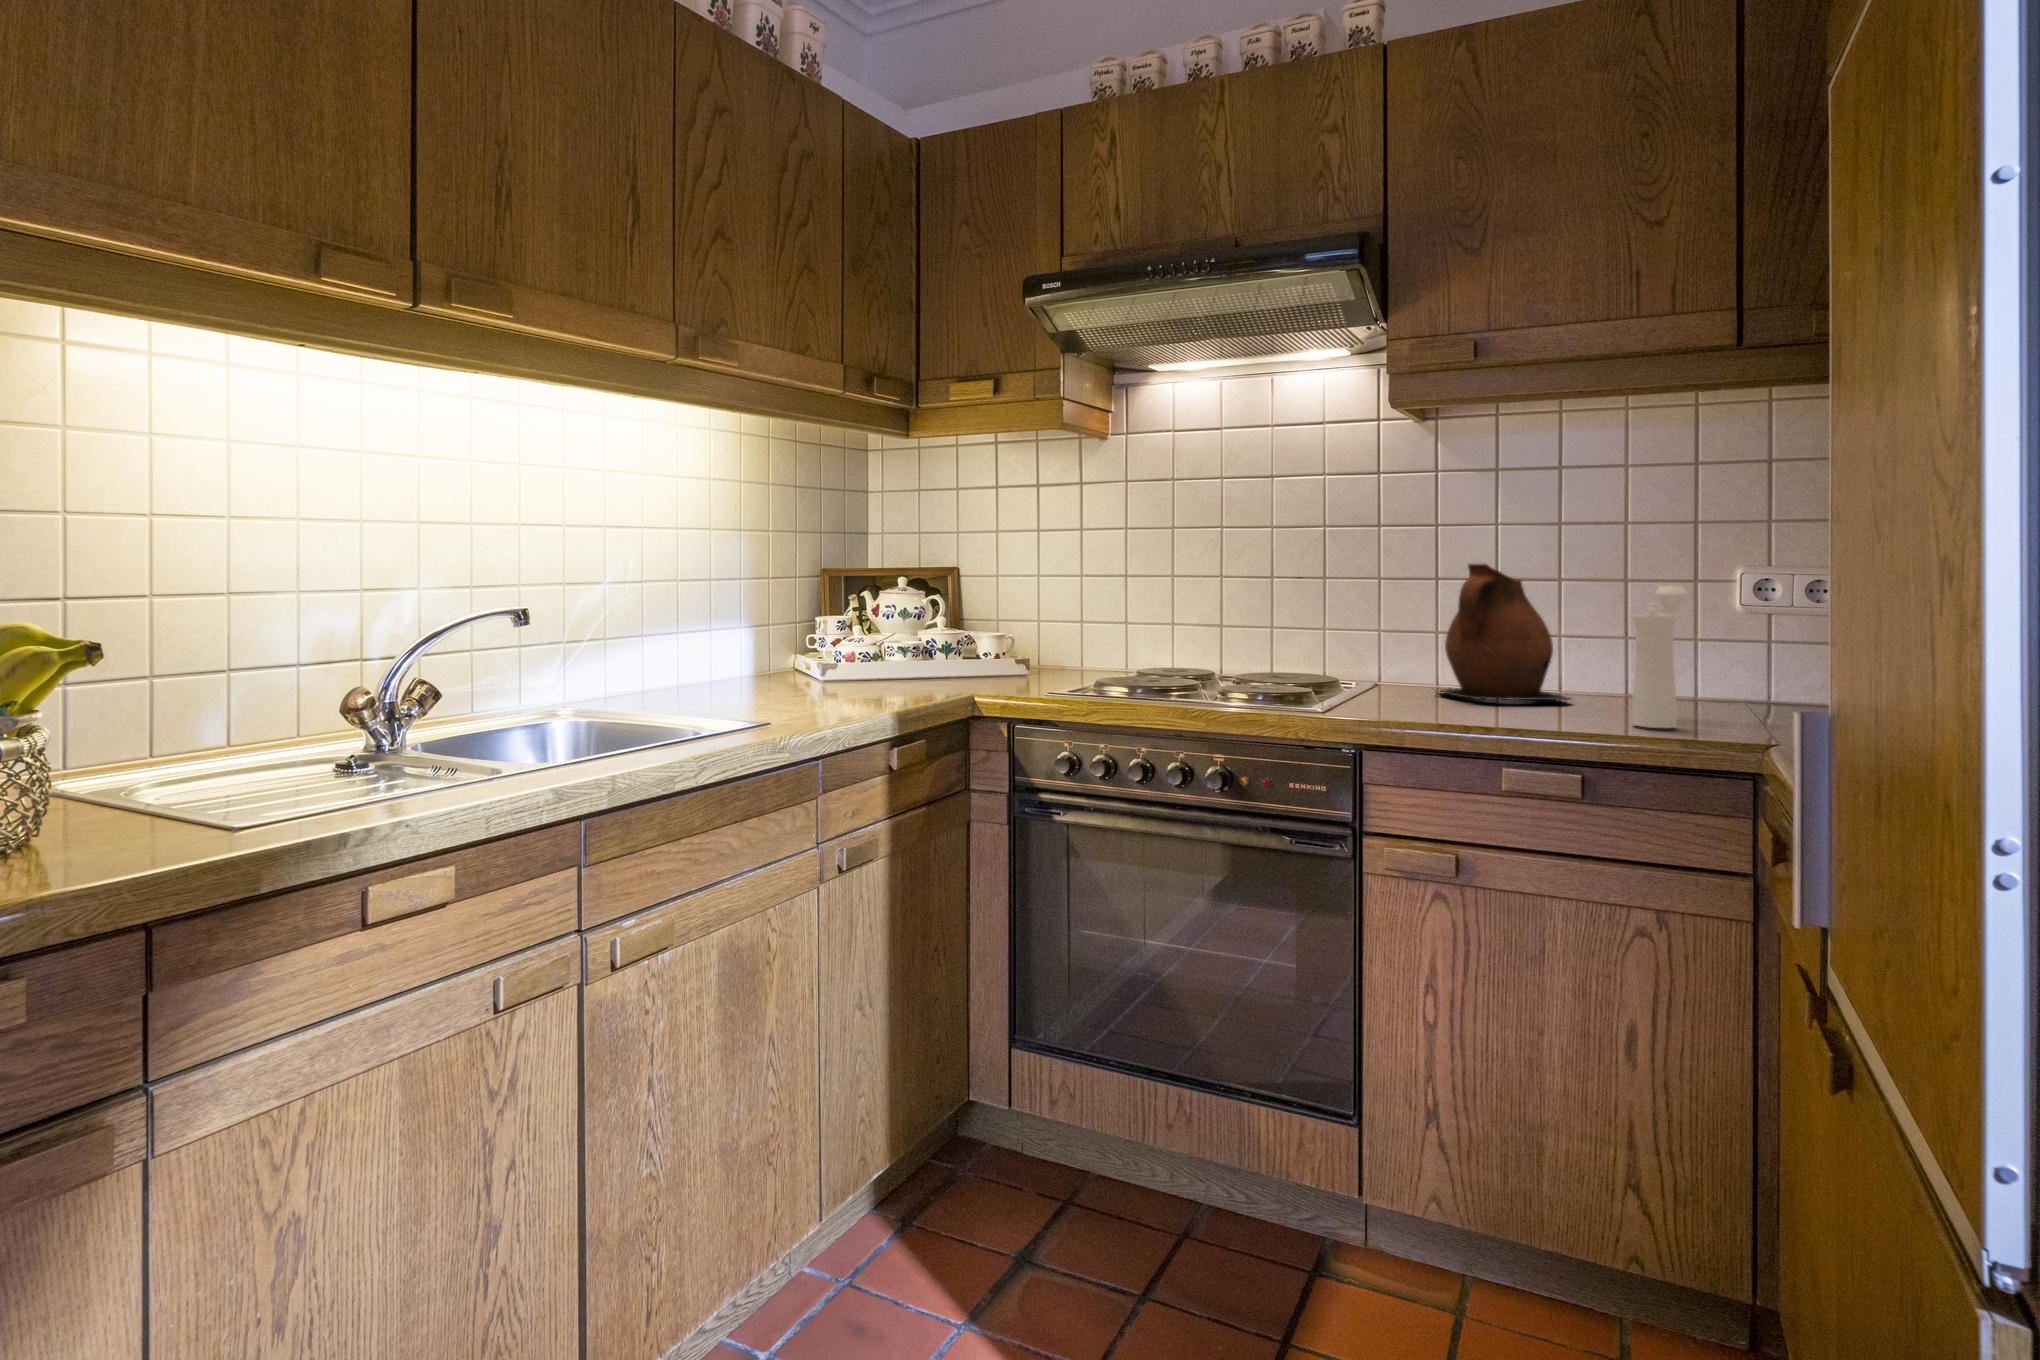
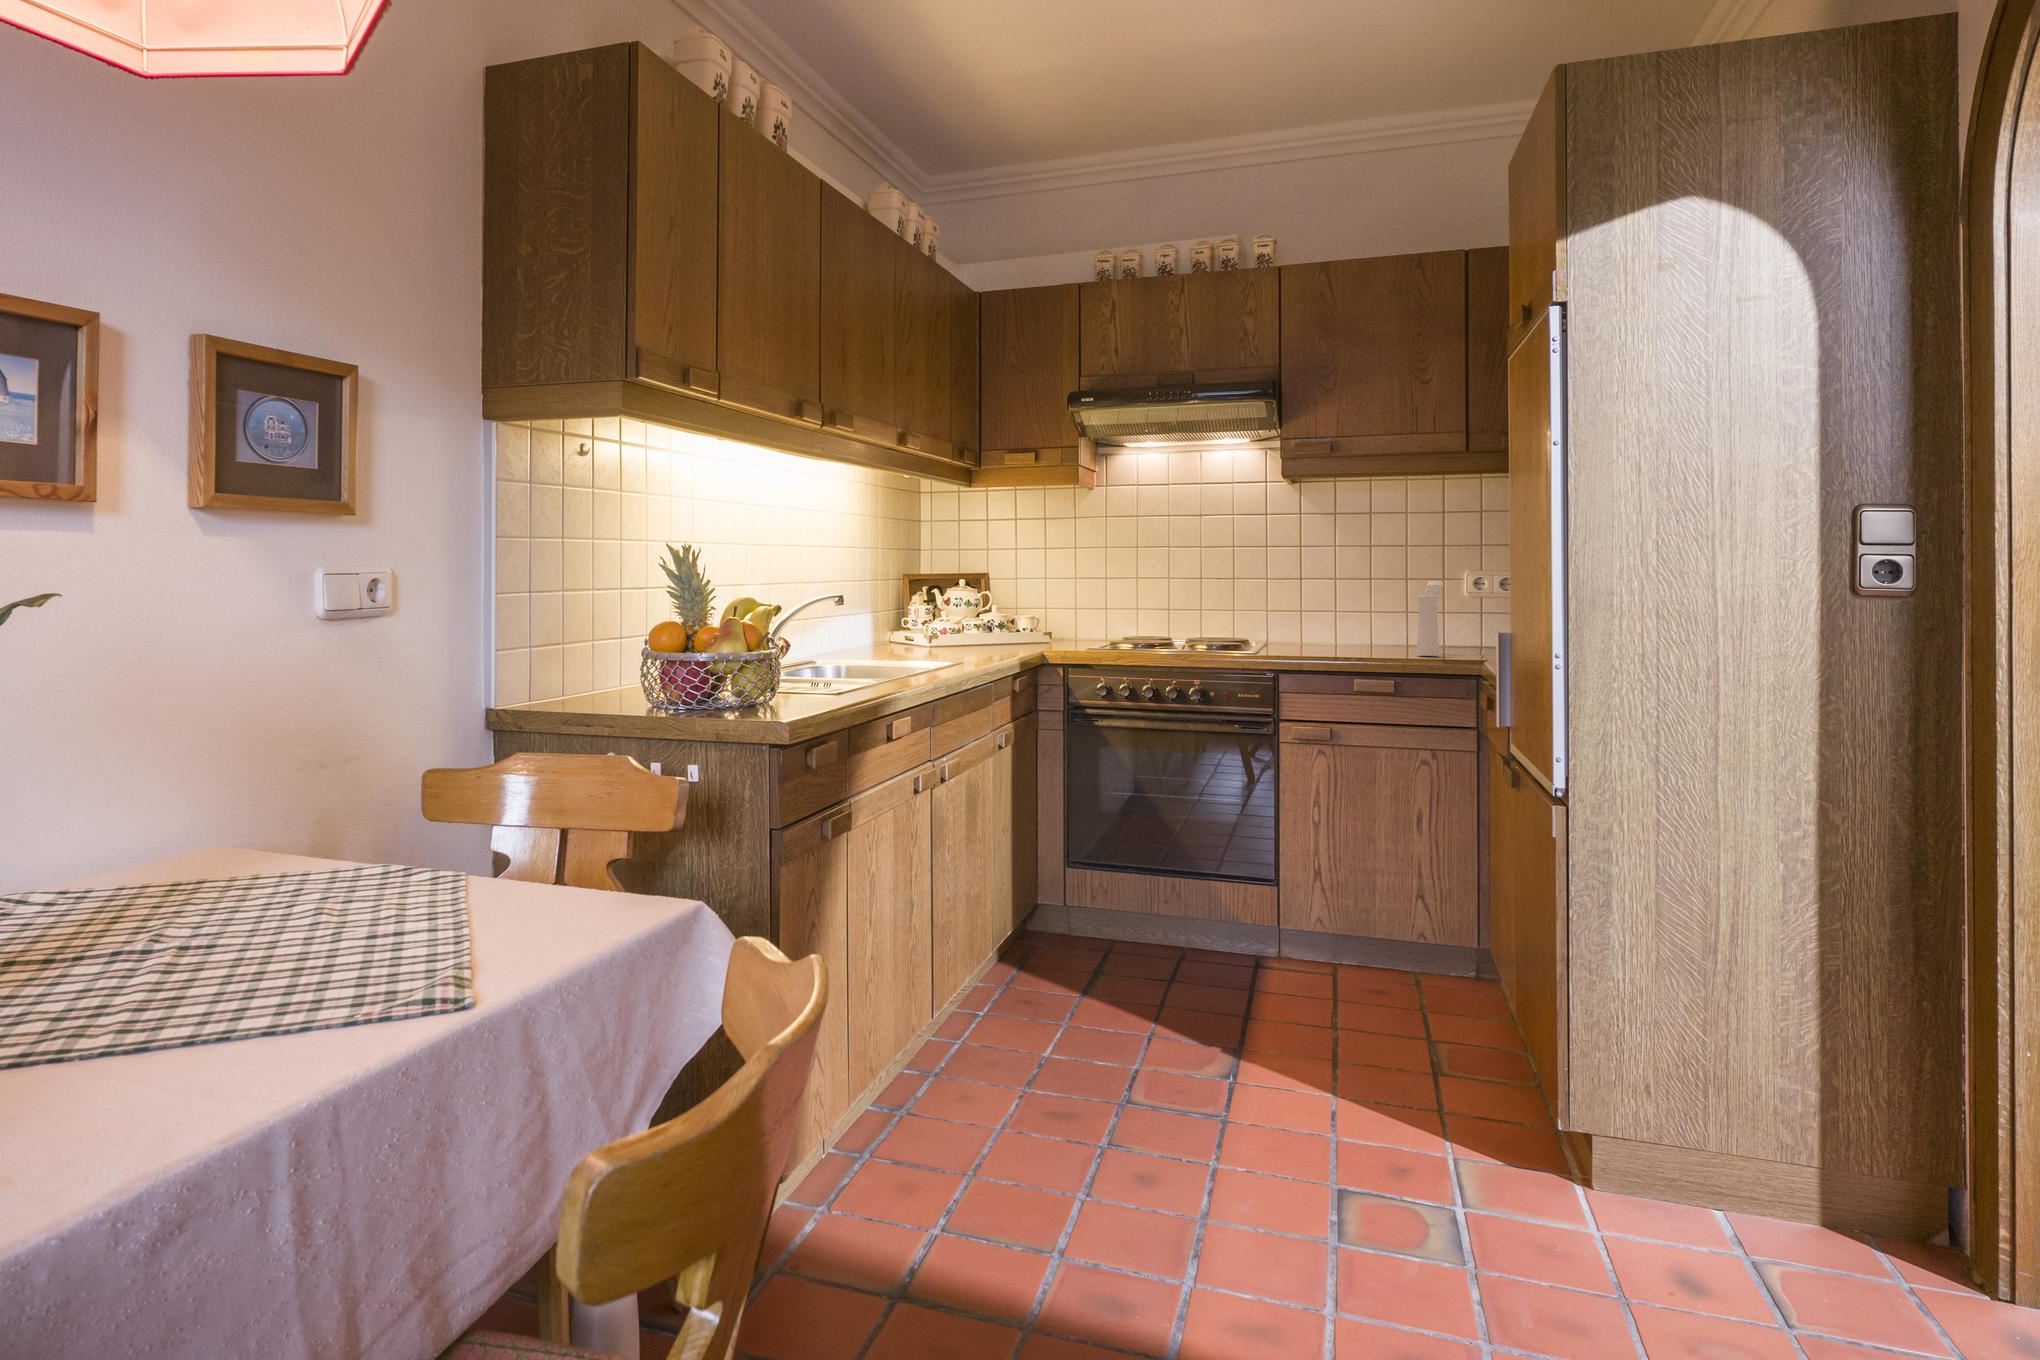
ceramic pitcher: present [1438,564,1571,701] -> none [1305,570,1384,649]

